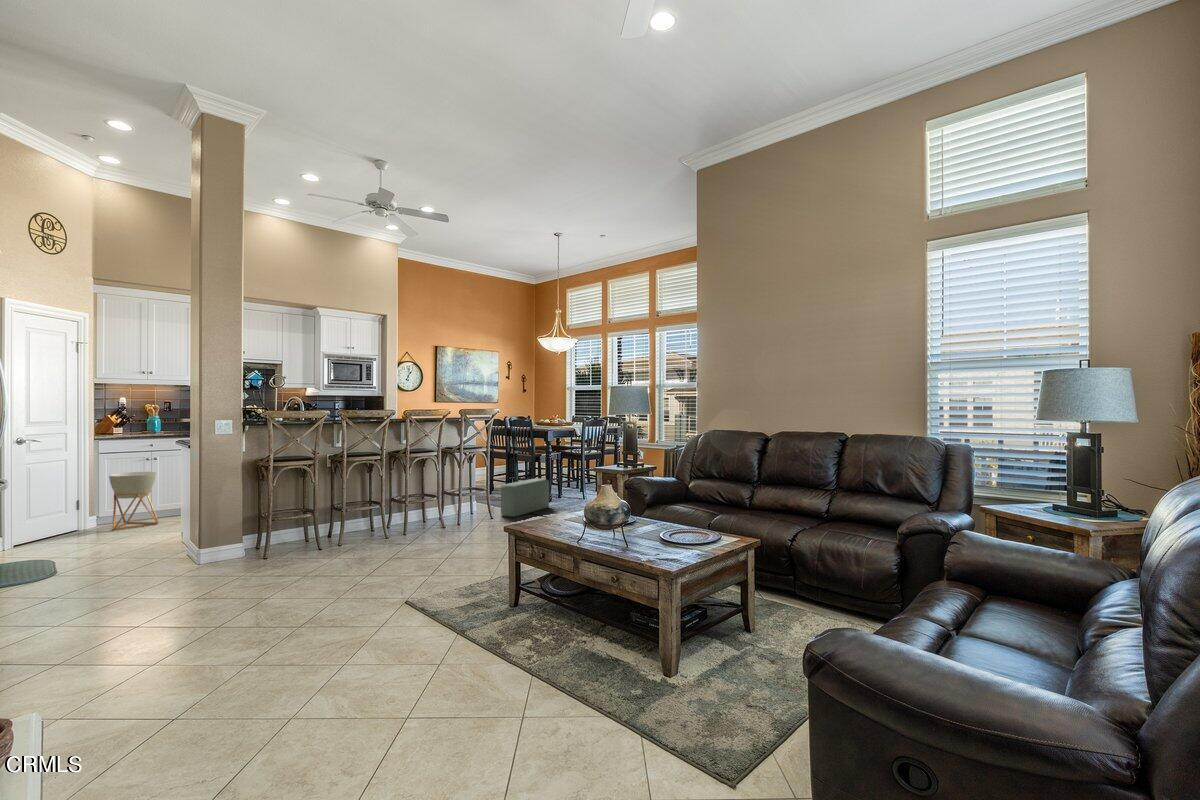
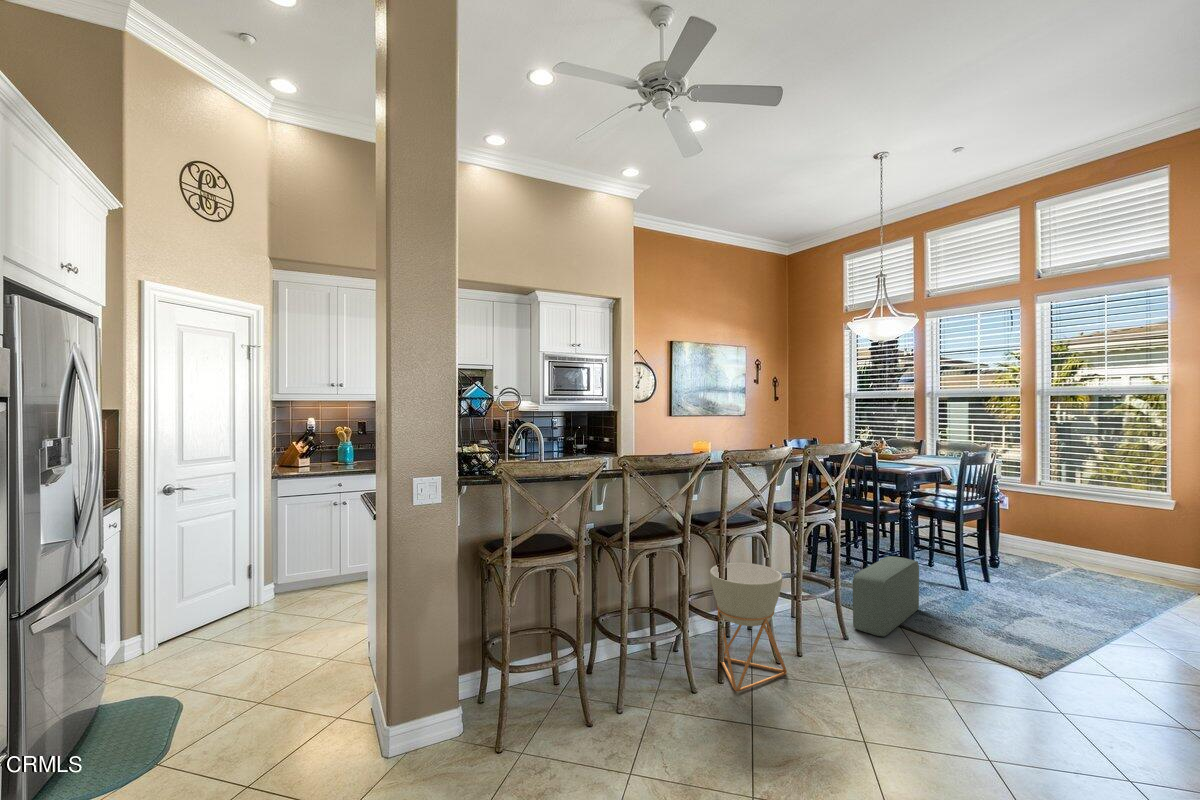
planter: present [109,472,158,530] -> present [710,563,787,692]

